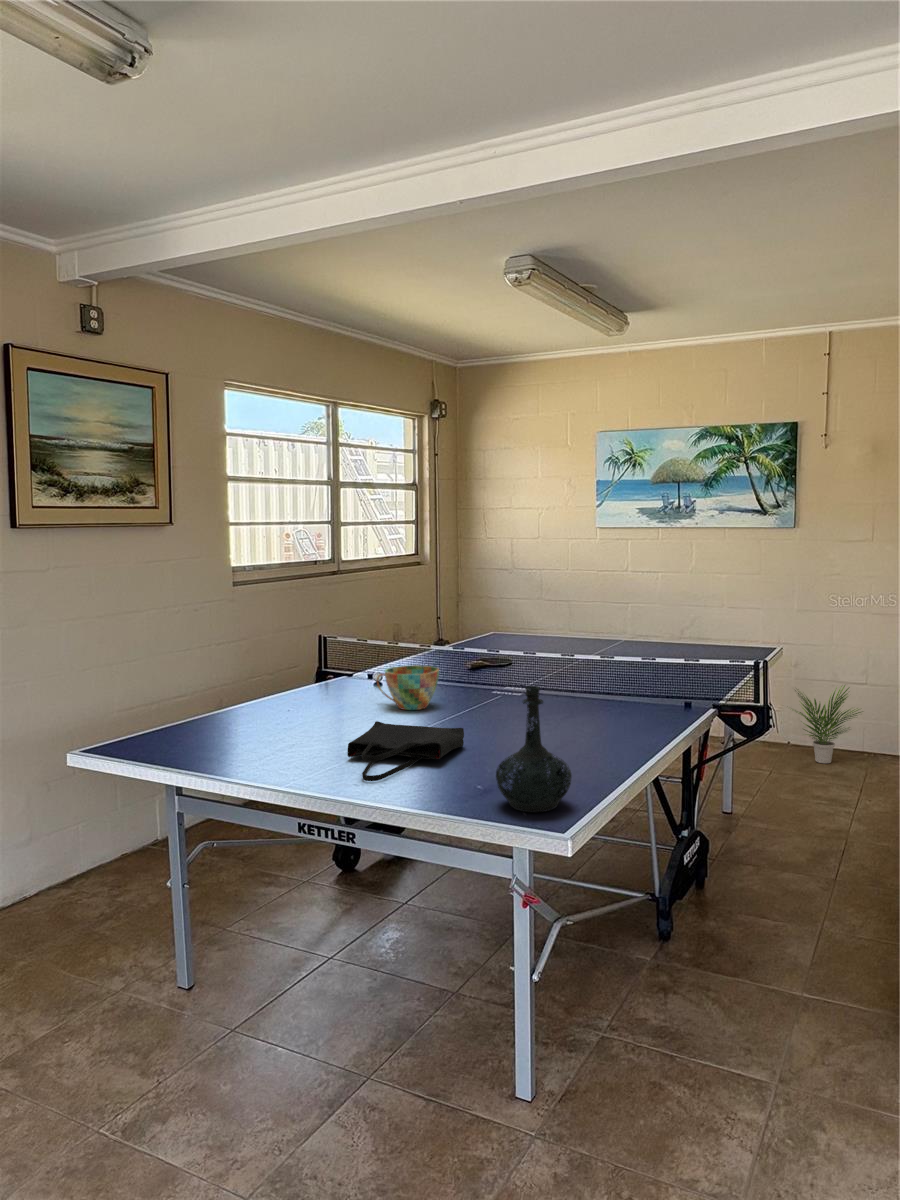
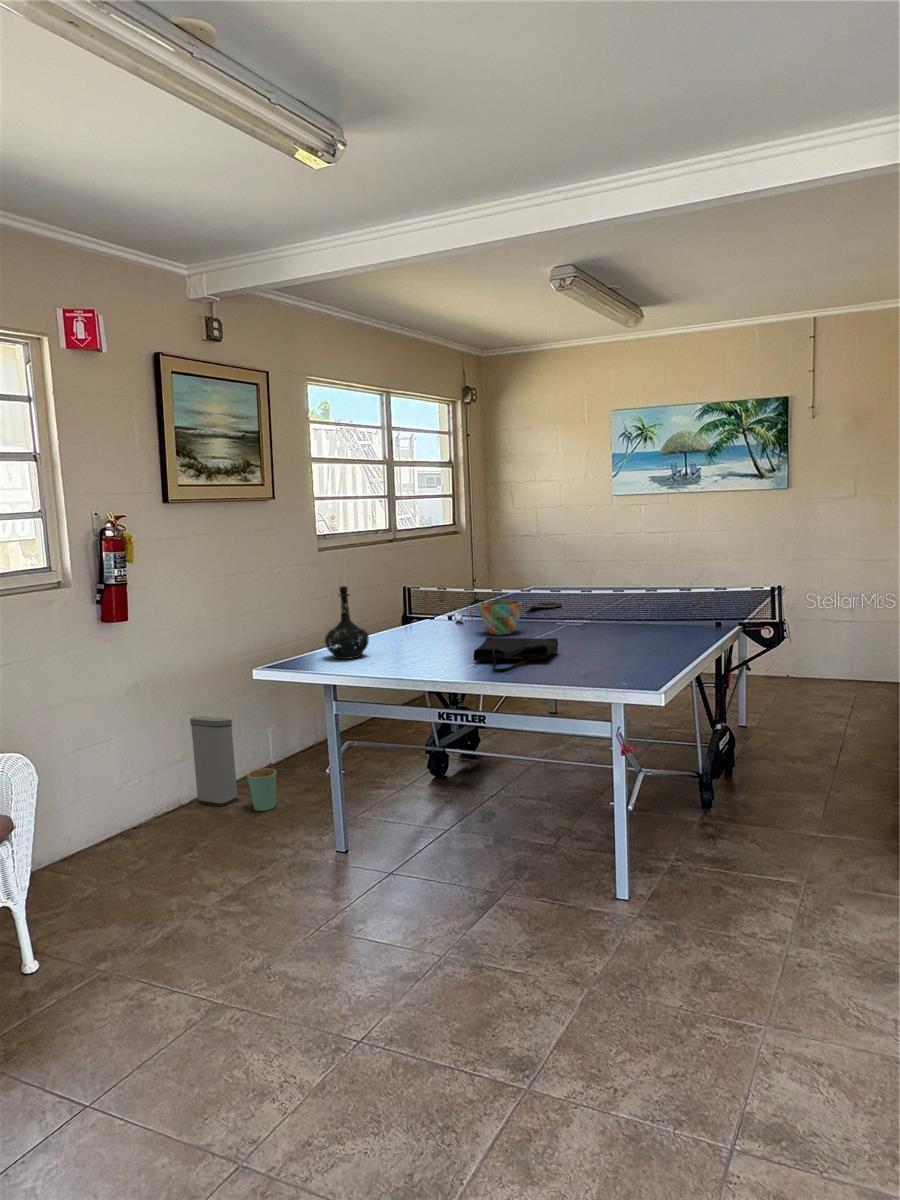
potted plant: present [795,685,861,763] -> none [784,620,852,687]
bottle: present [496,686,571,812] -> present [325,586,369,659]
trash can: none [37,789,137,914] -> present [190,716,276,811]

